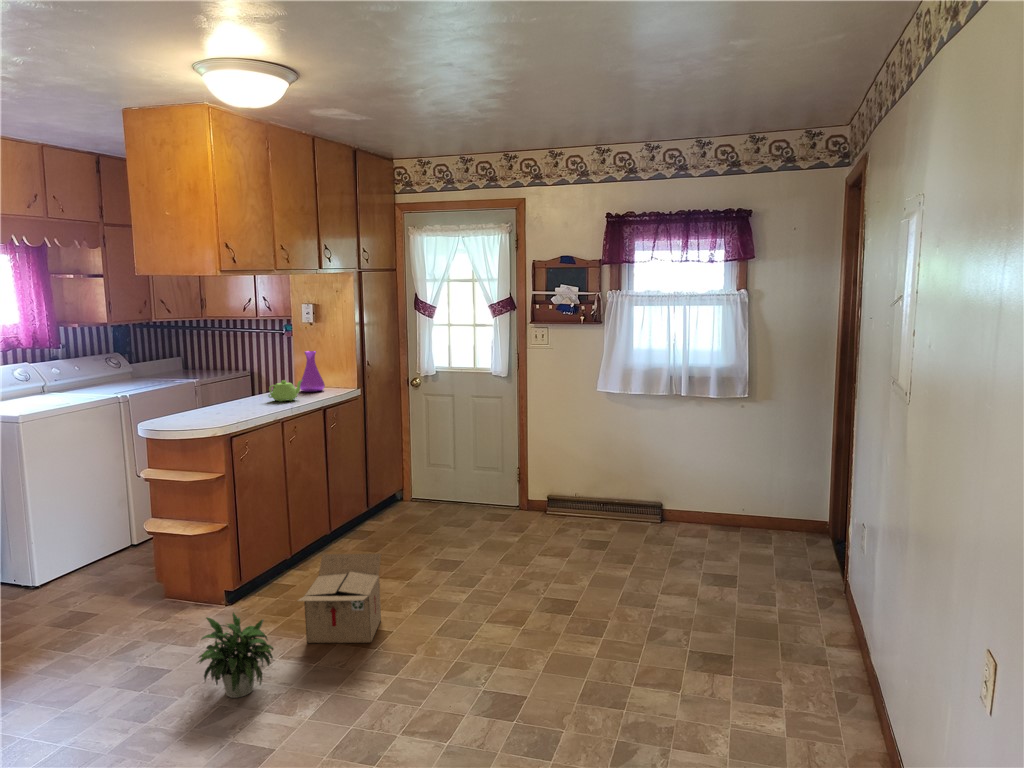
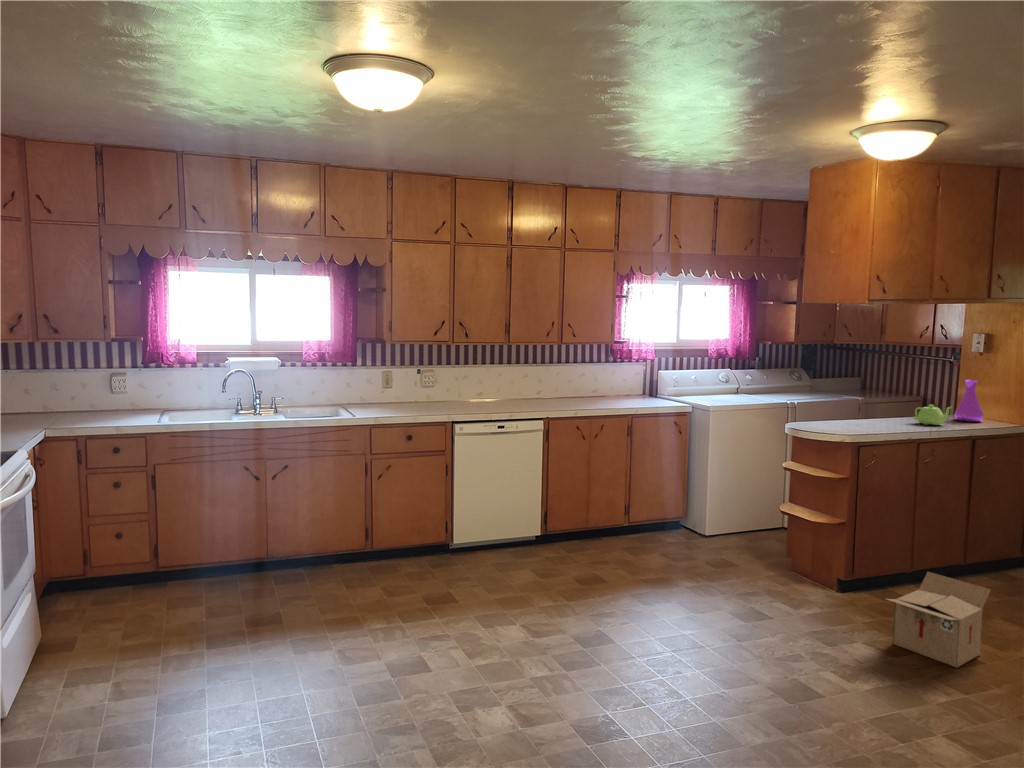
potted plant: present [197,613,274,698] -> none [785,583,853,657]

